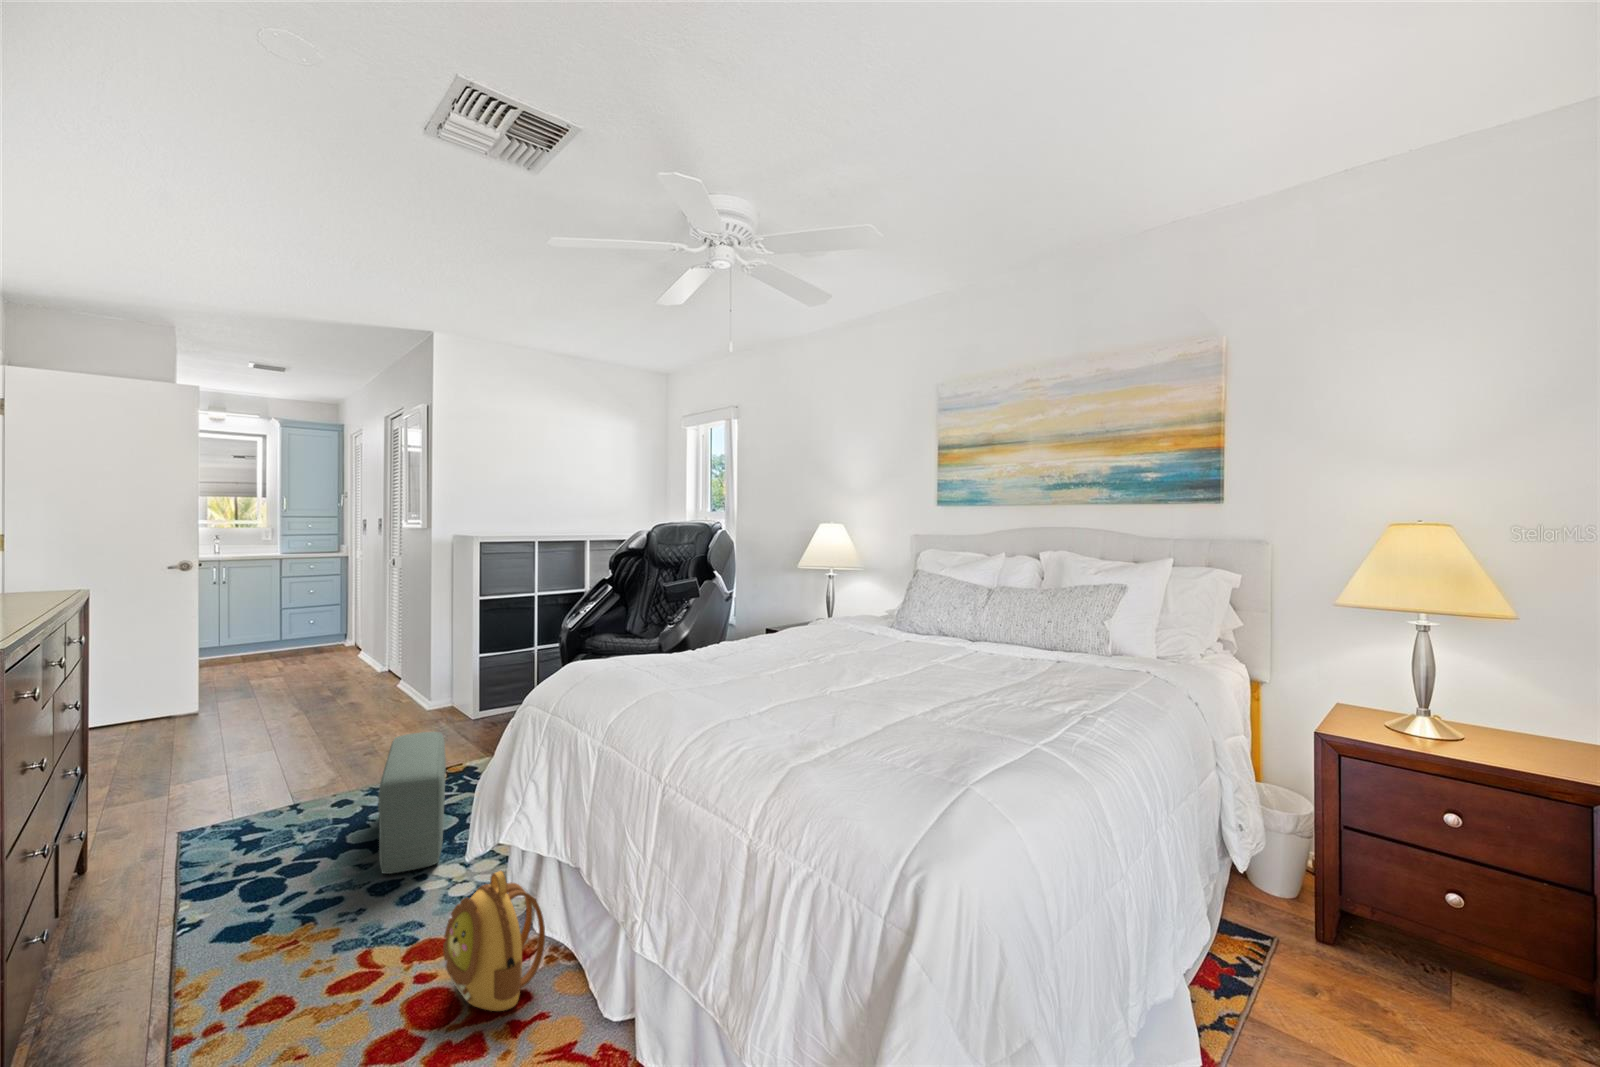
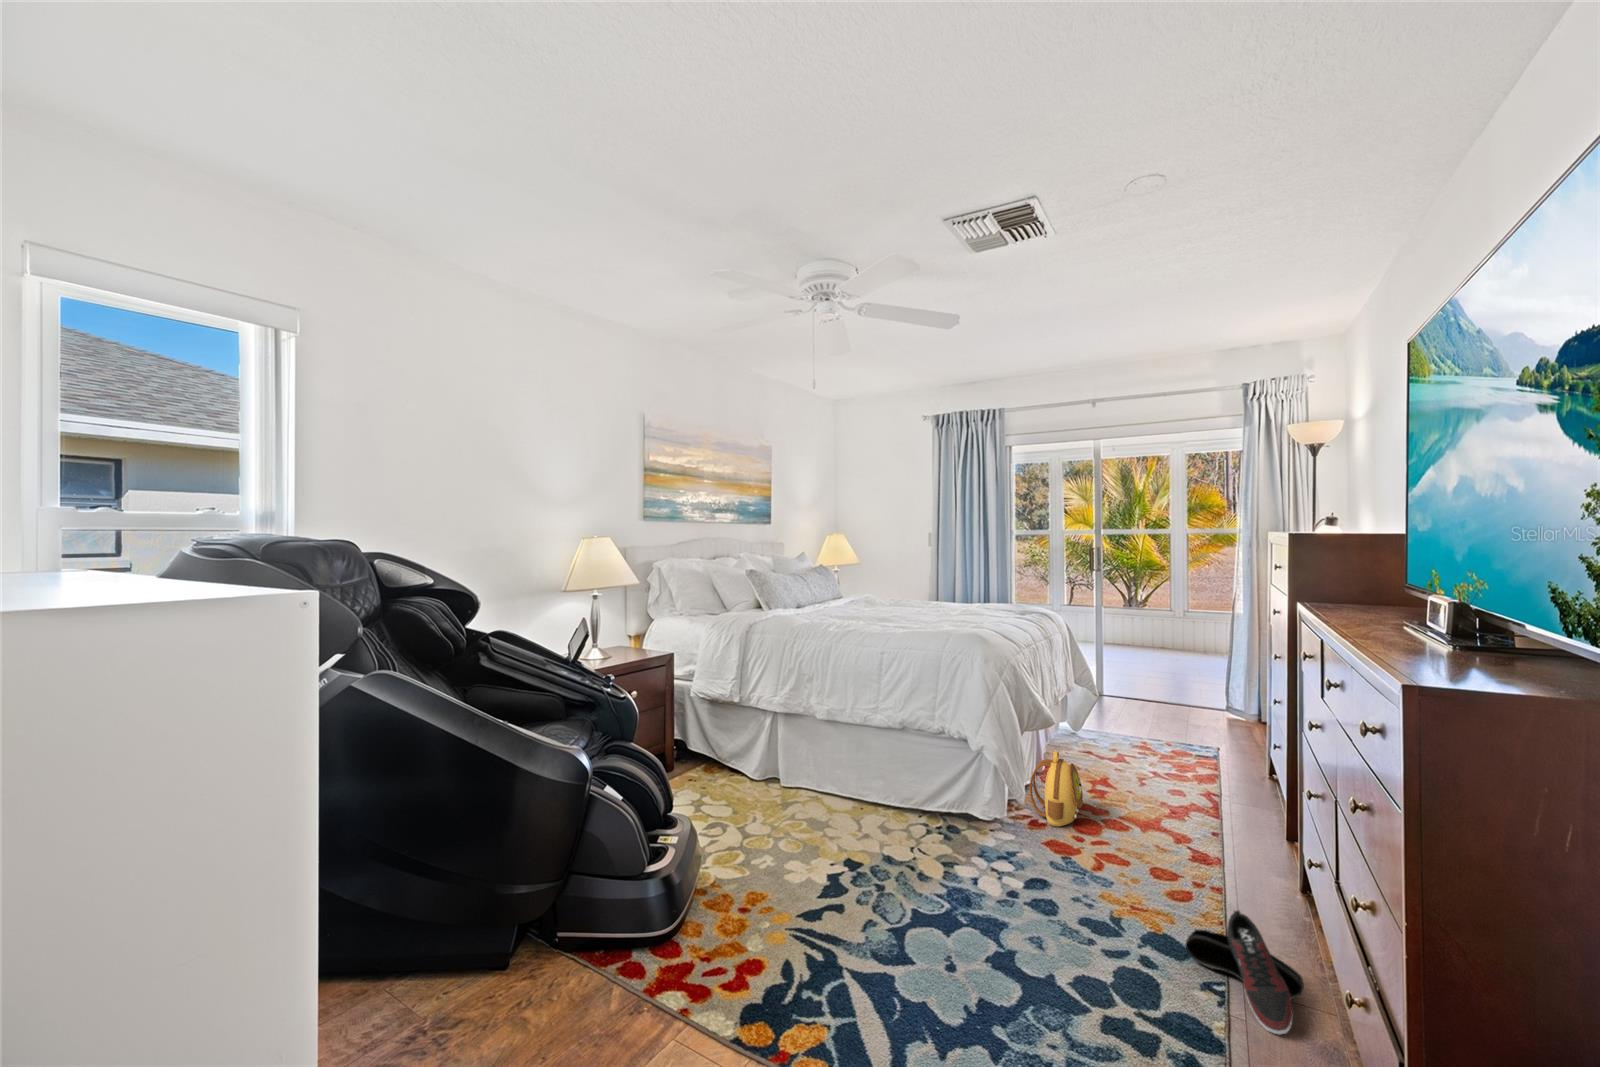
pouf: present [378,732,446,874] -> none [882,806,1041,998]
shoe: none [77,873,218,969] -> present [1186,911,1304,1034]

